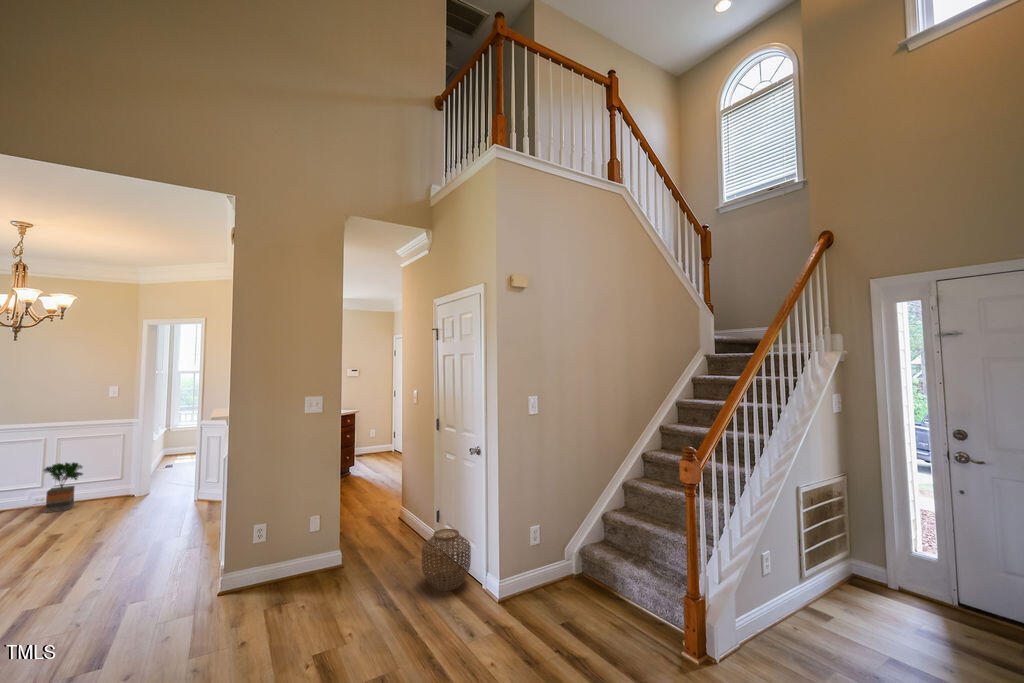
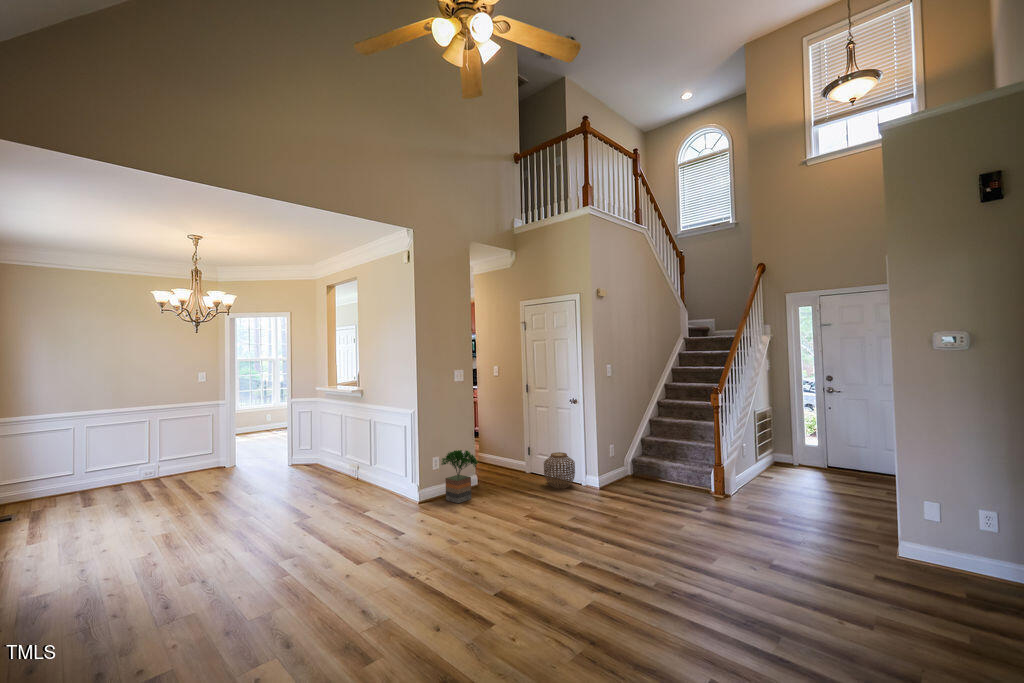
potted tree: present [44,463,83,513] -> present [441,450,478,503]

